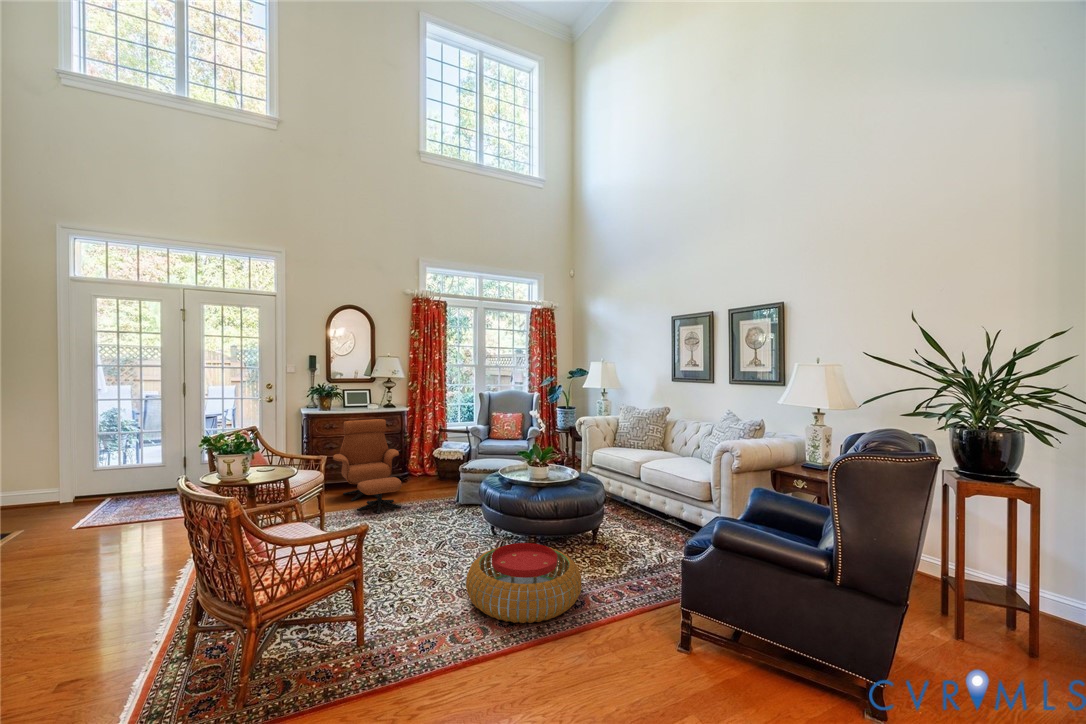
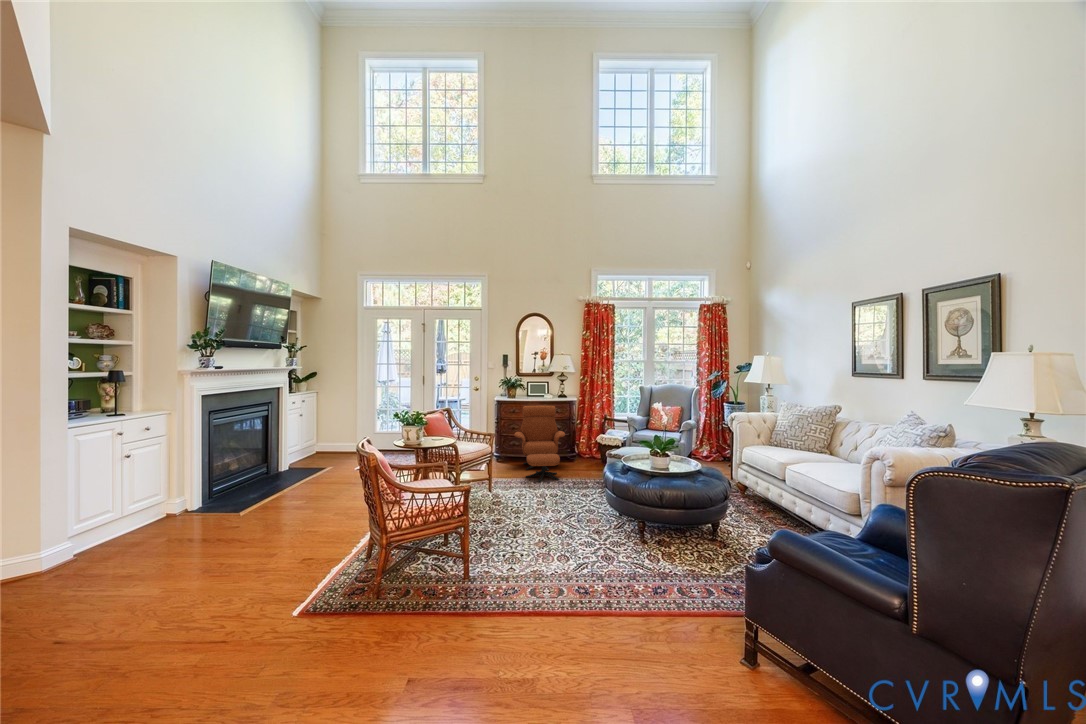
pouf: present [466,543,582,623] -> none [560,523,669,599]

